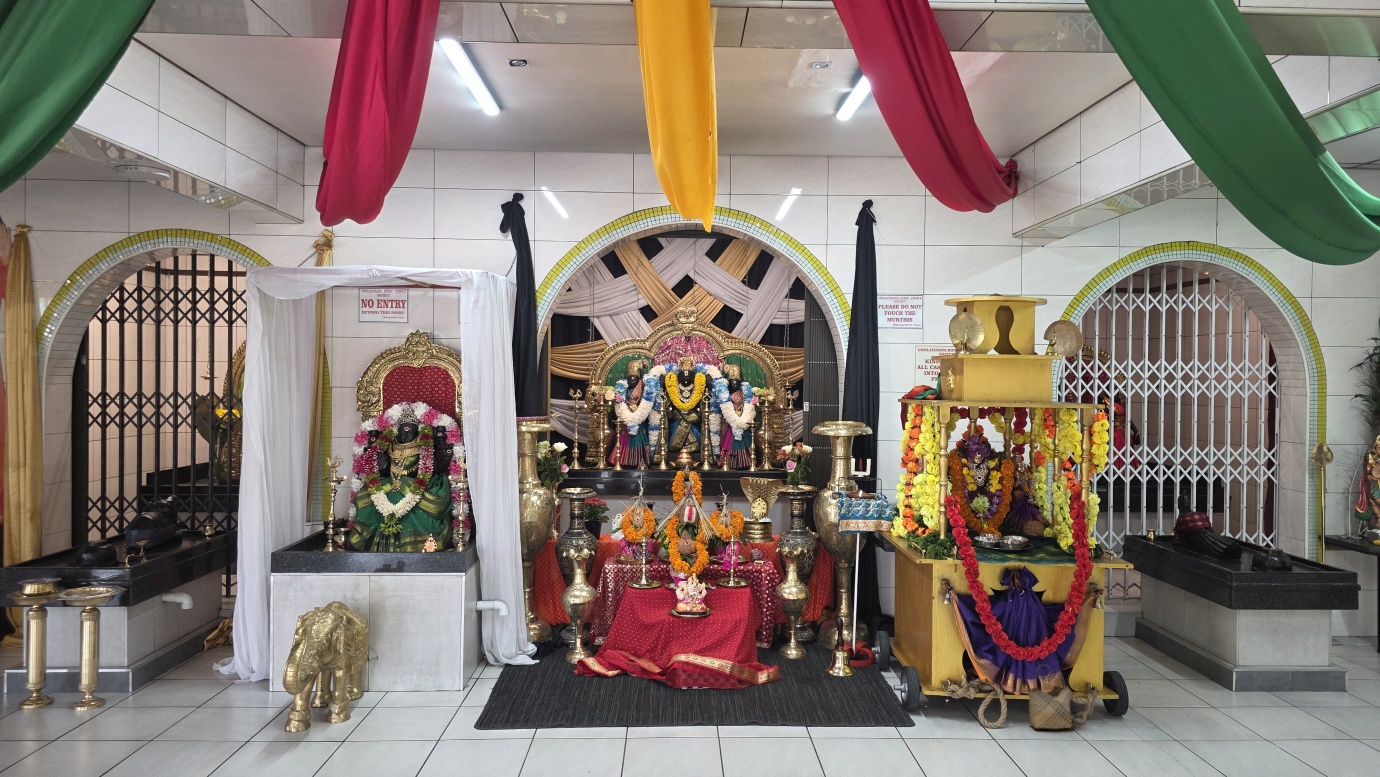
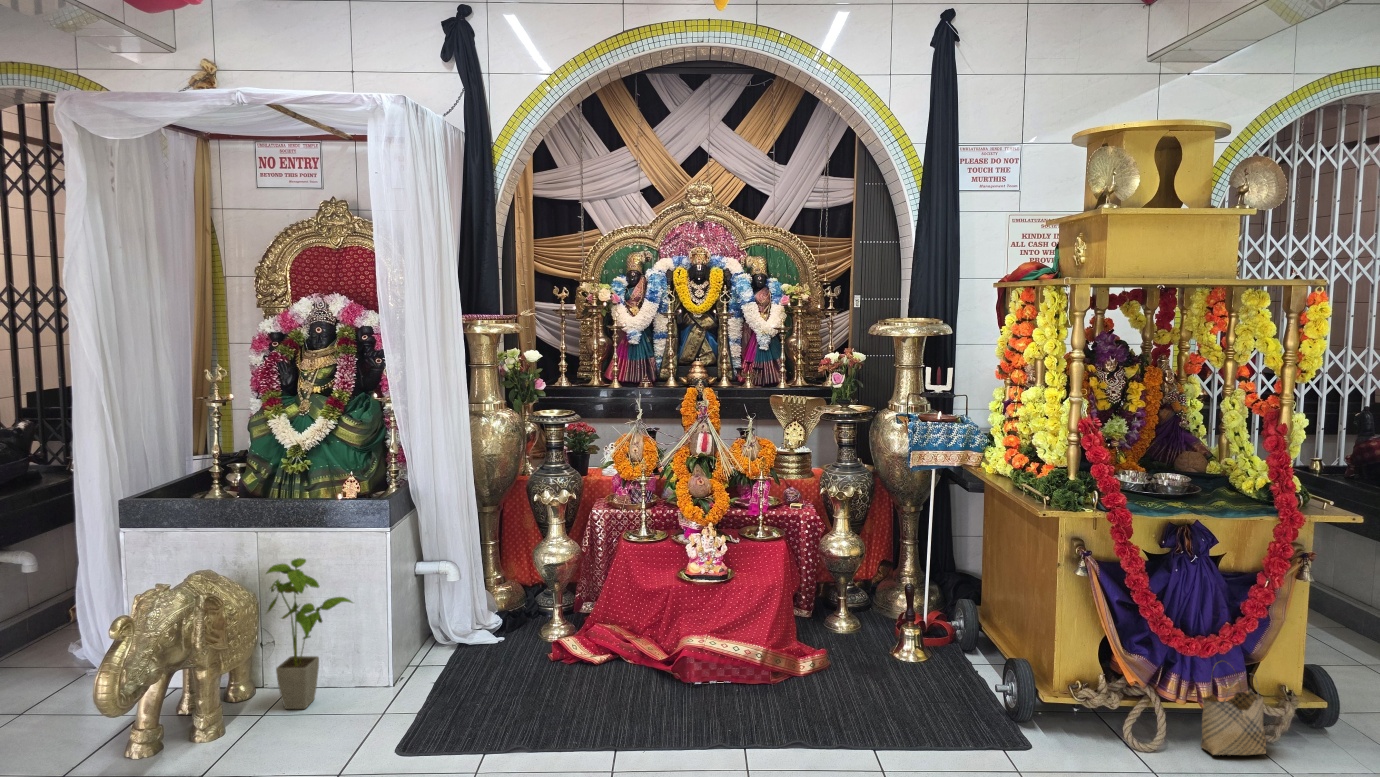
house plant: none [379,594,441,704] -> present [266,558,353,709]

